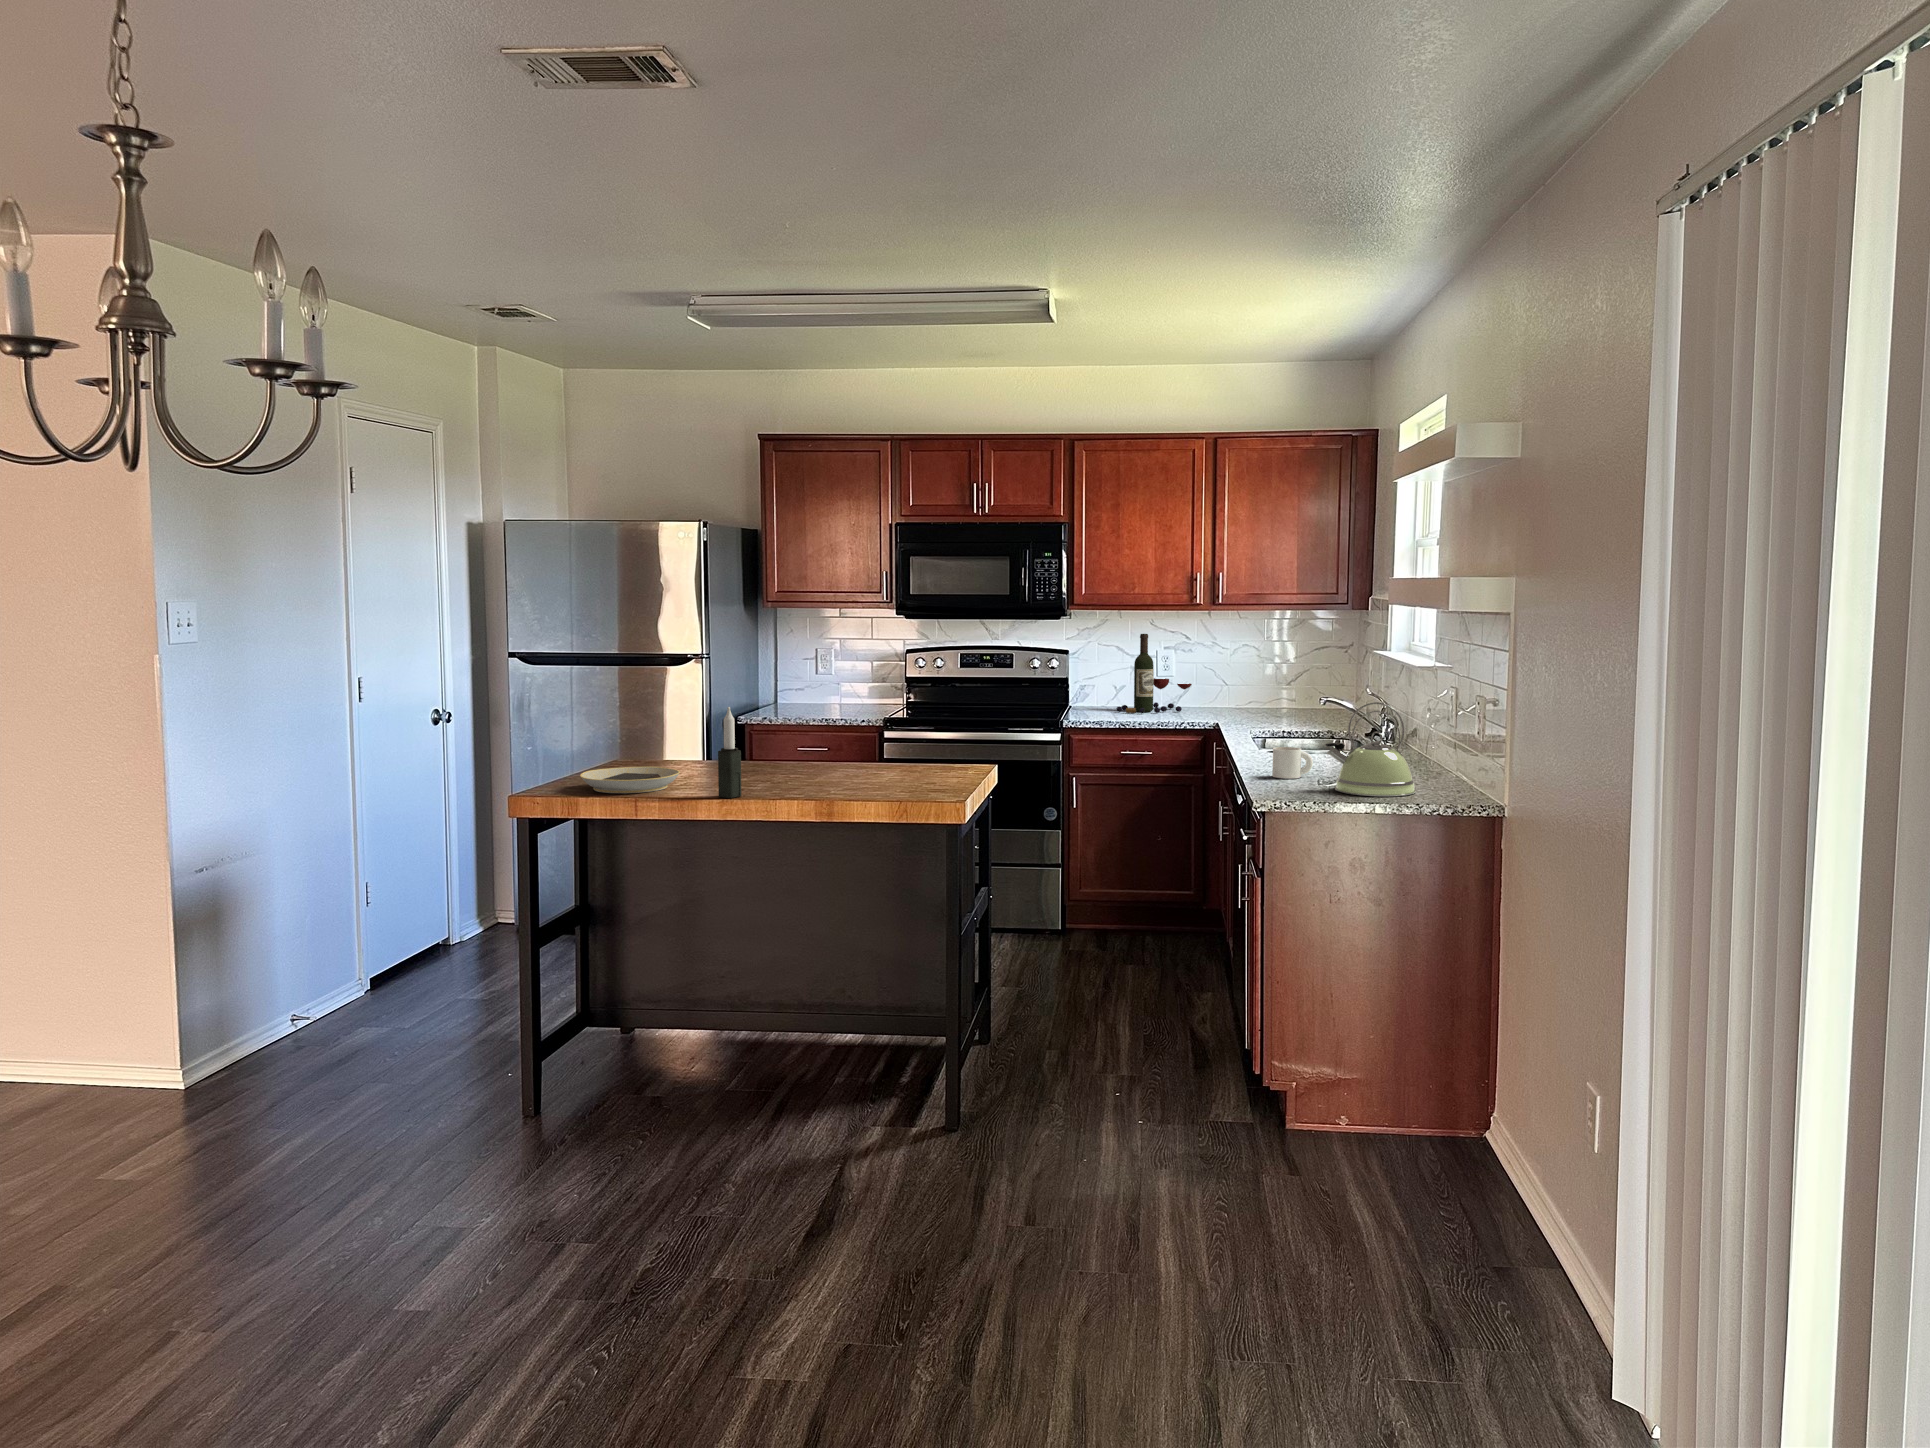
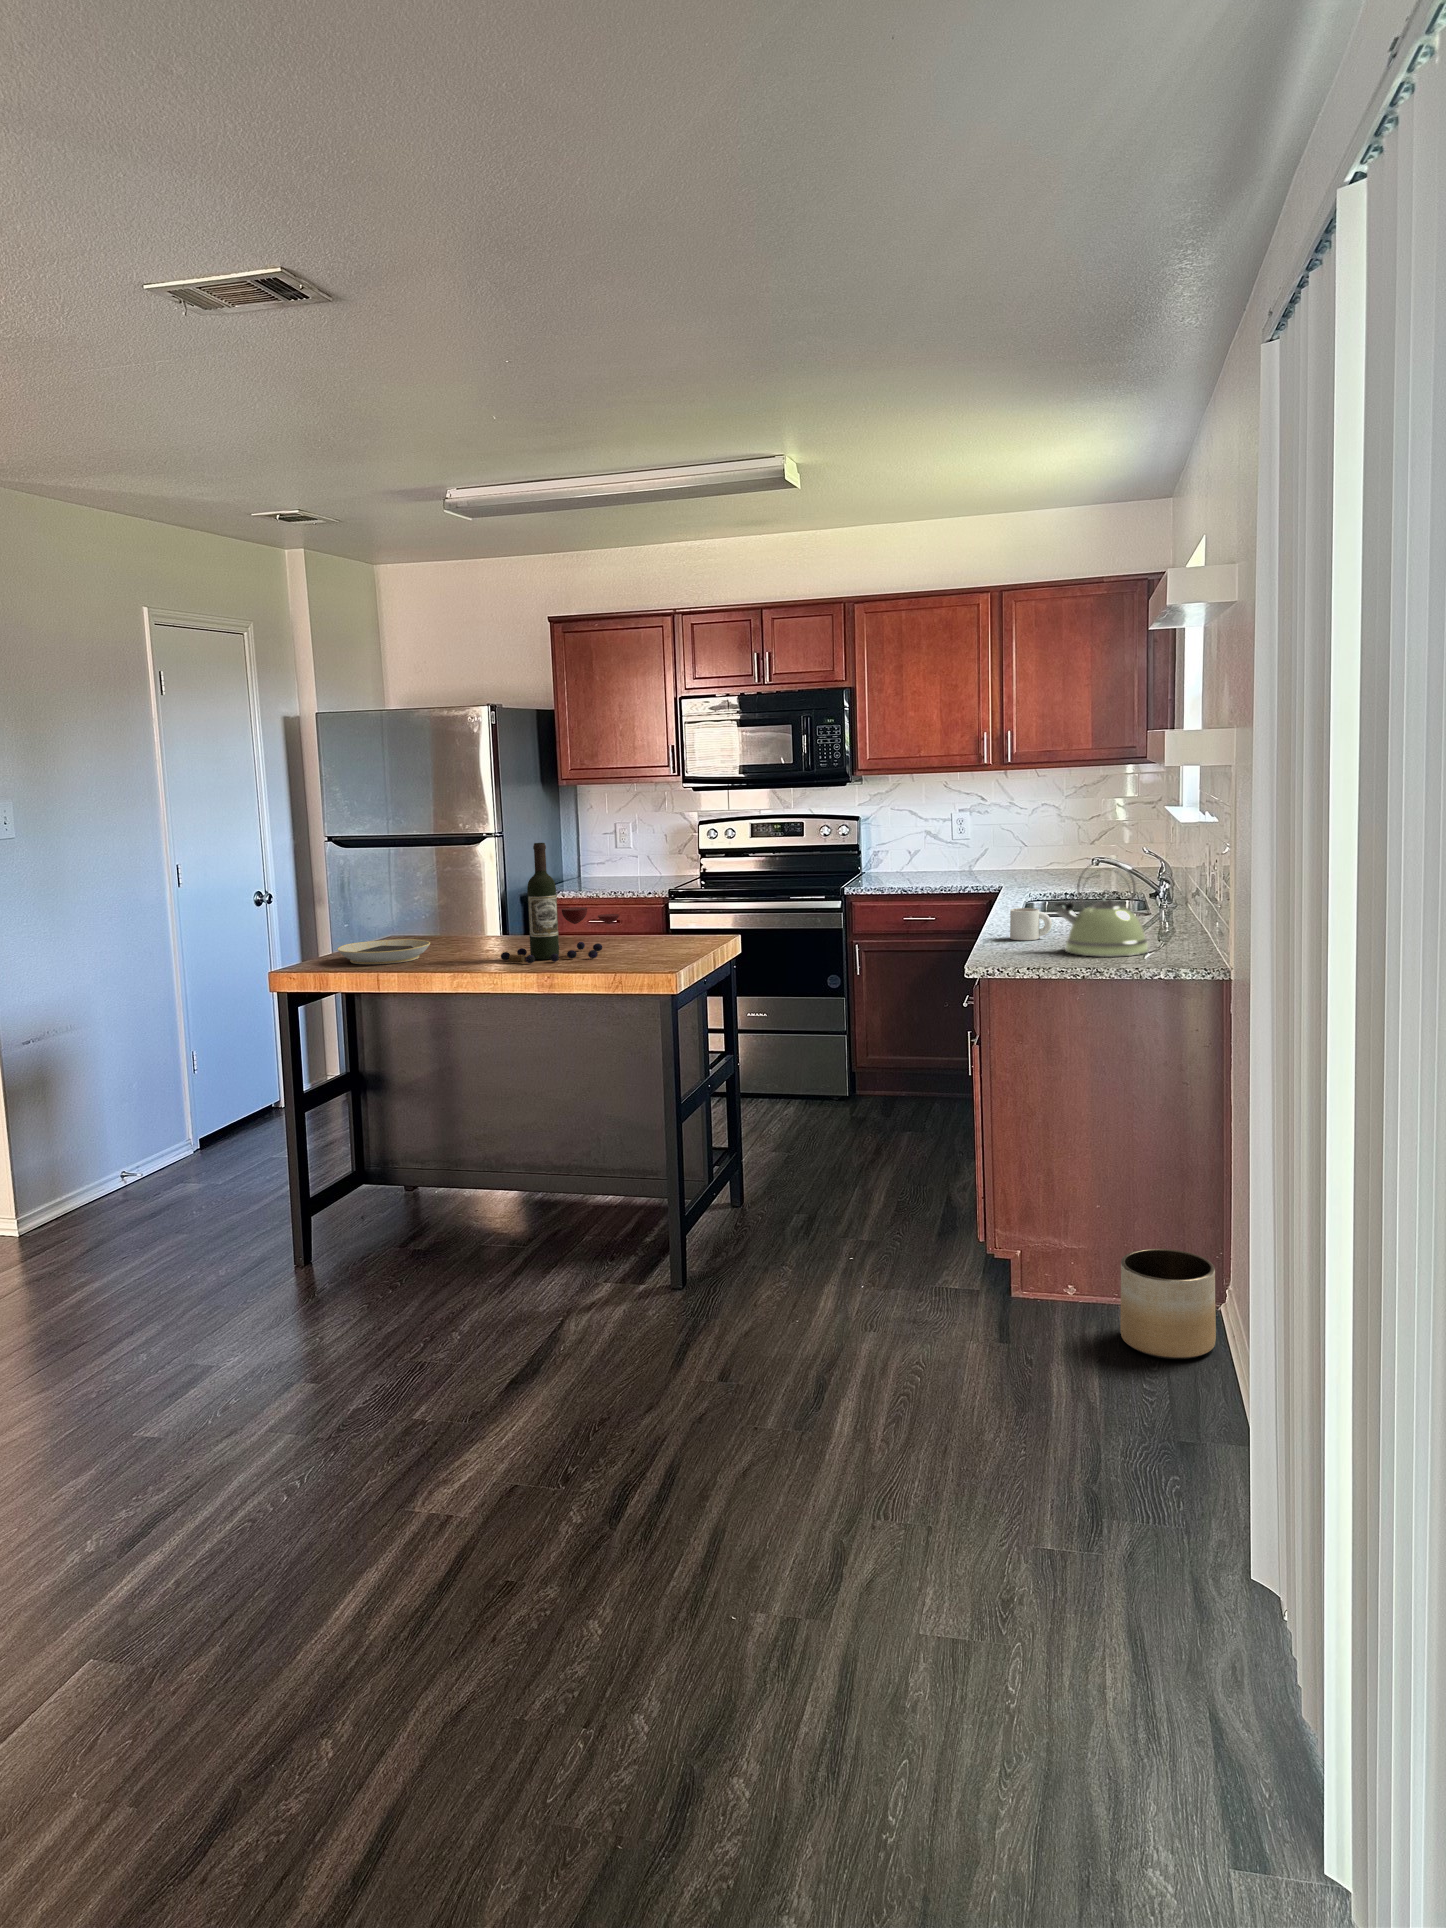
wine bottle: present [1116,634,1192,713] -> present [501,843,620,963]
candle: present [718,707,741,798] -> none [454,880,478,967]
planter: none [1401,1081,1492,1188] -> present [1120,1249,1216,1359]

